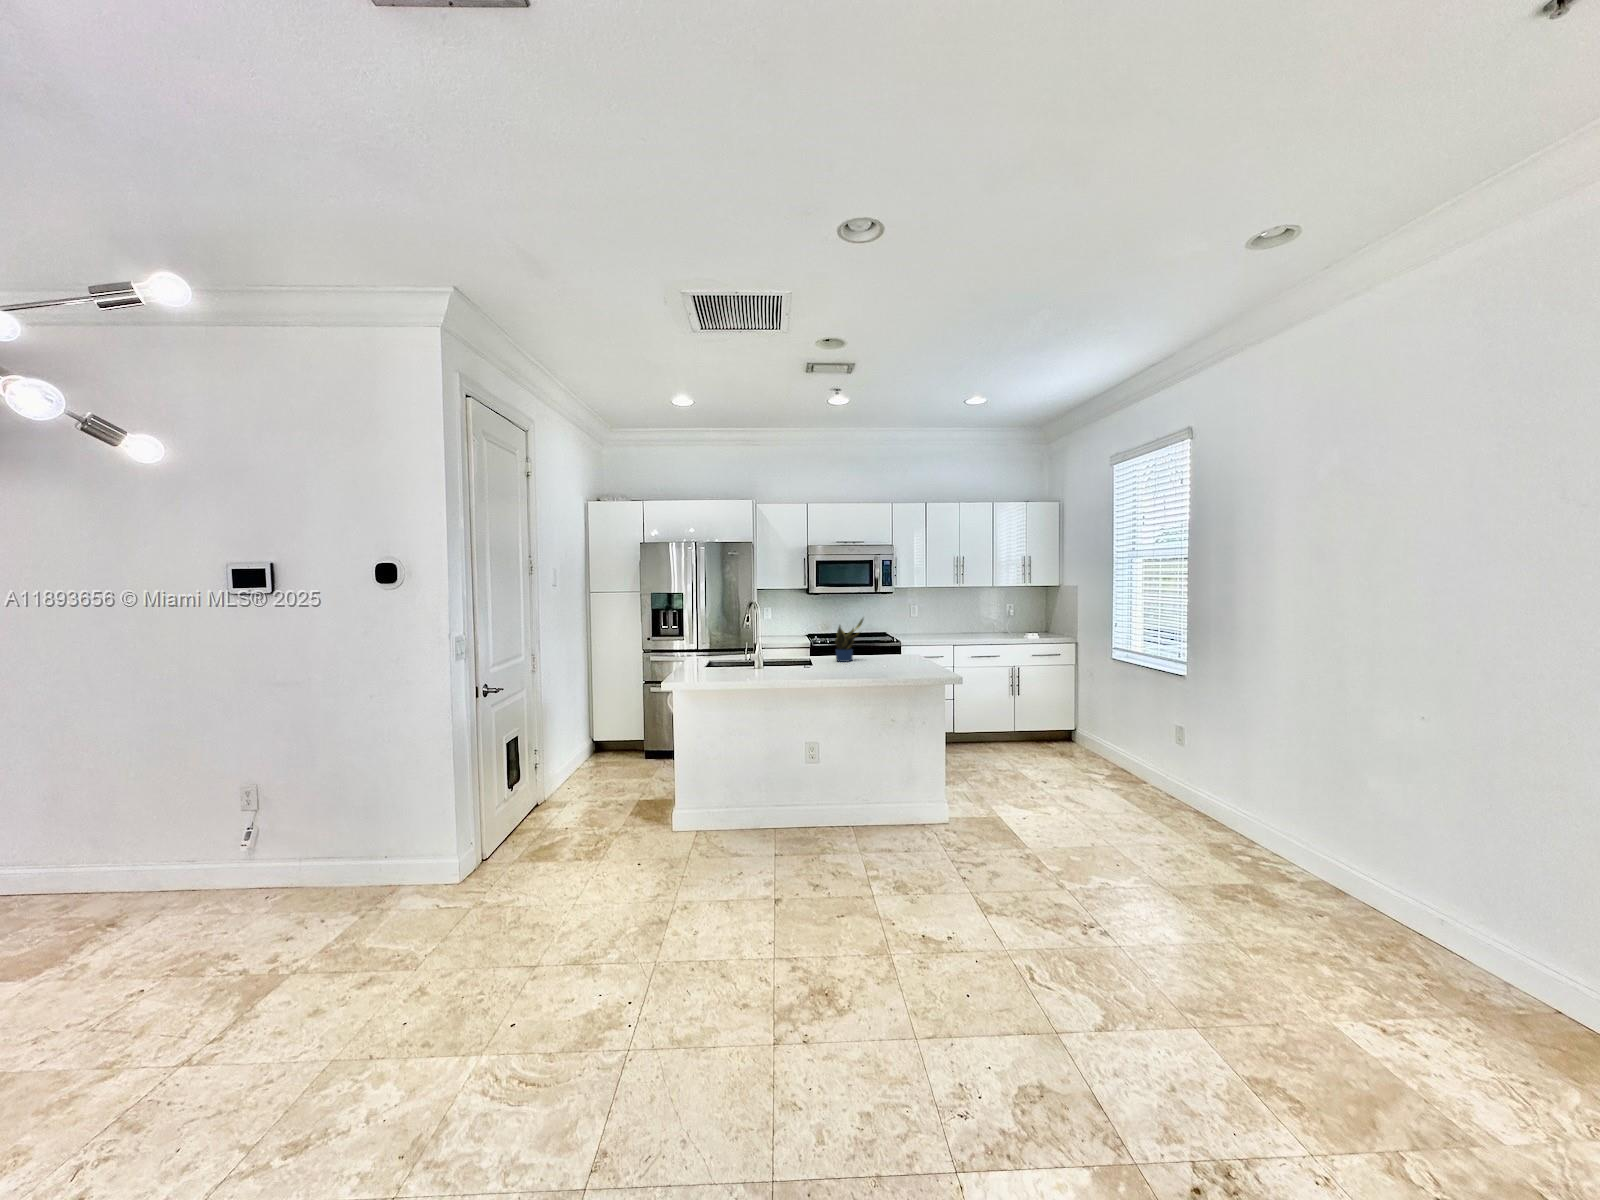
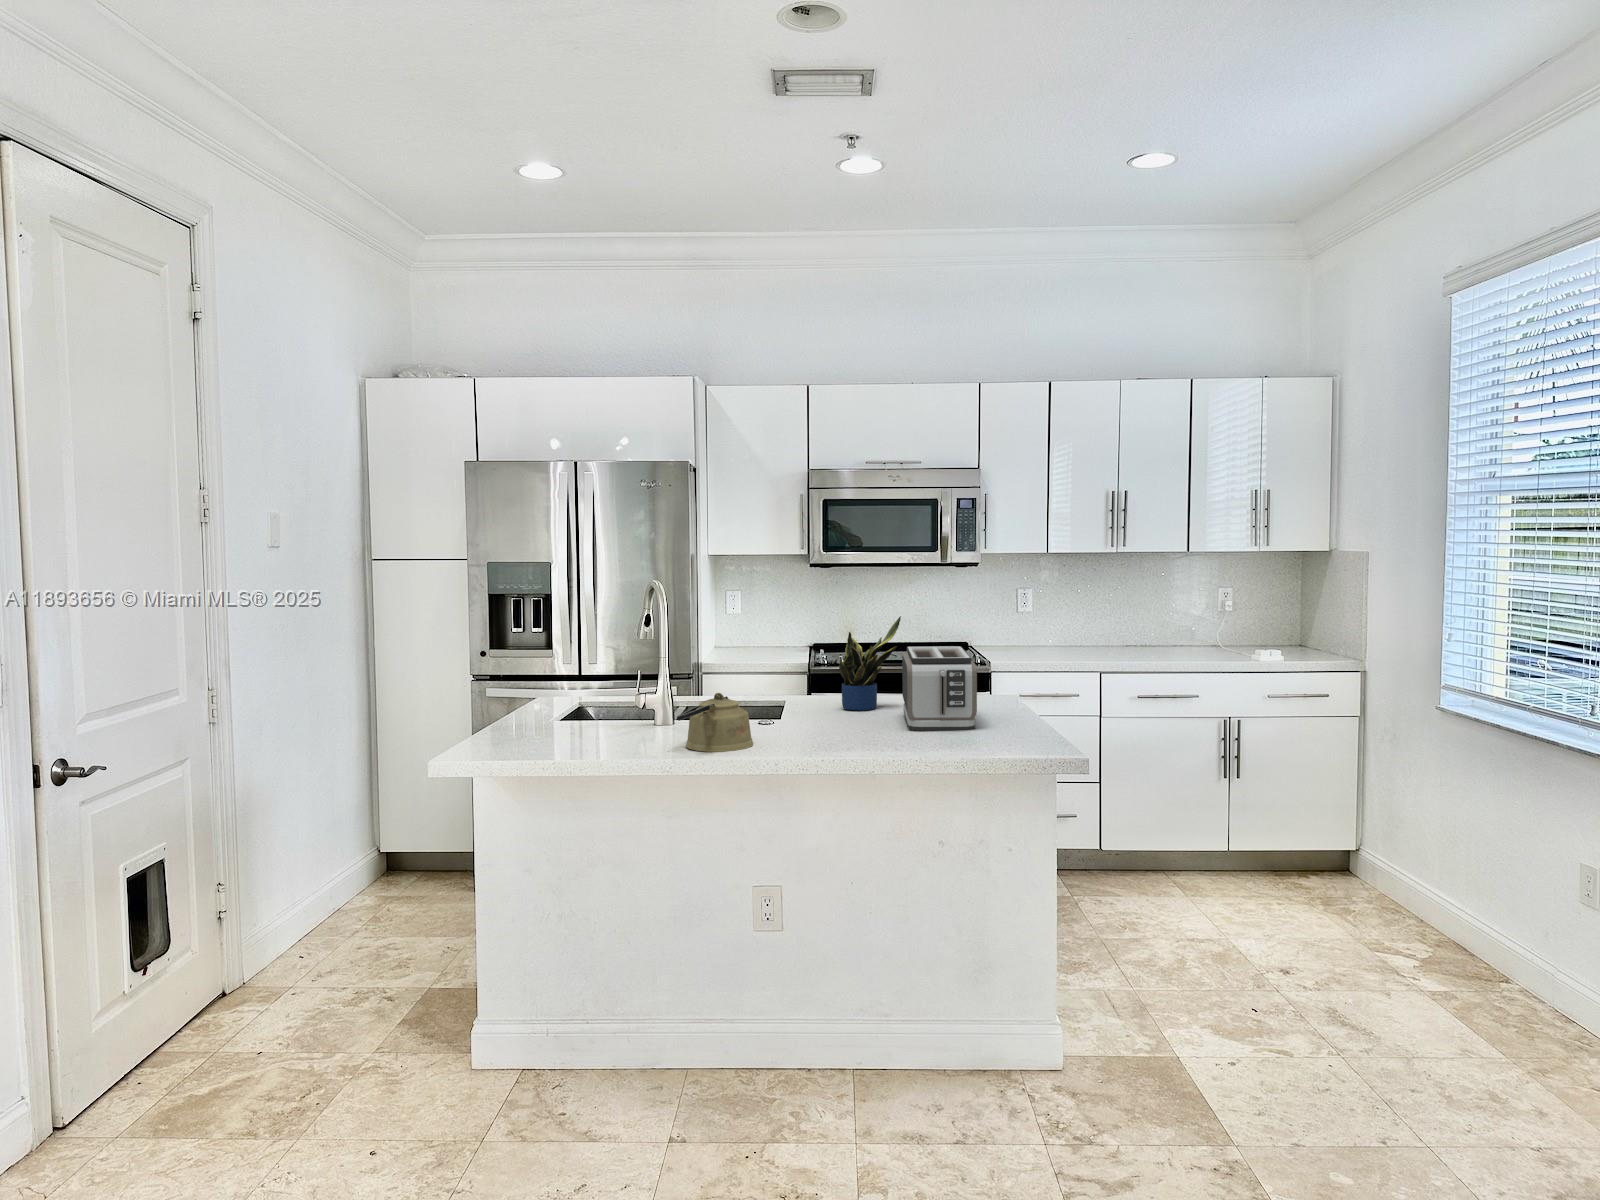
toaster: none [867,630,905,669] -> present [902,646,977,731]
kettle: none [769,651,803,679] -> present [677,693,753,752]

